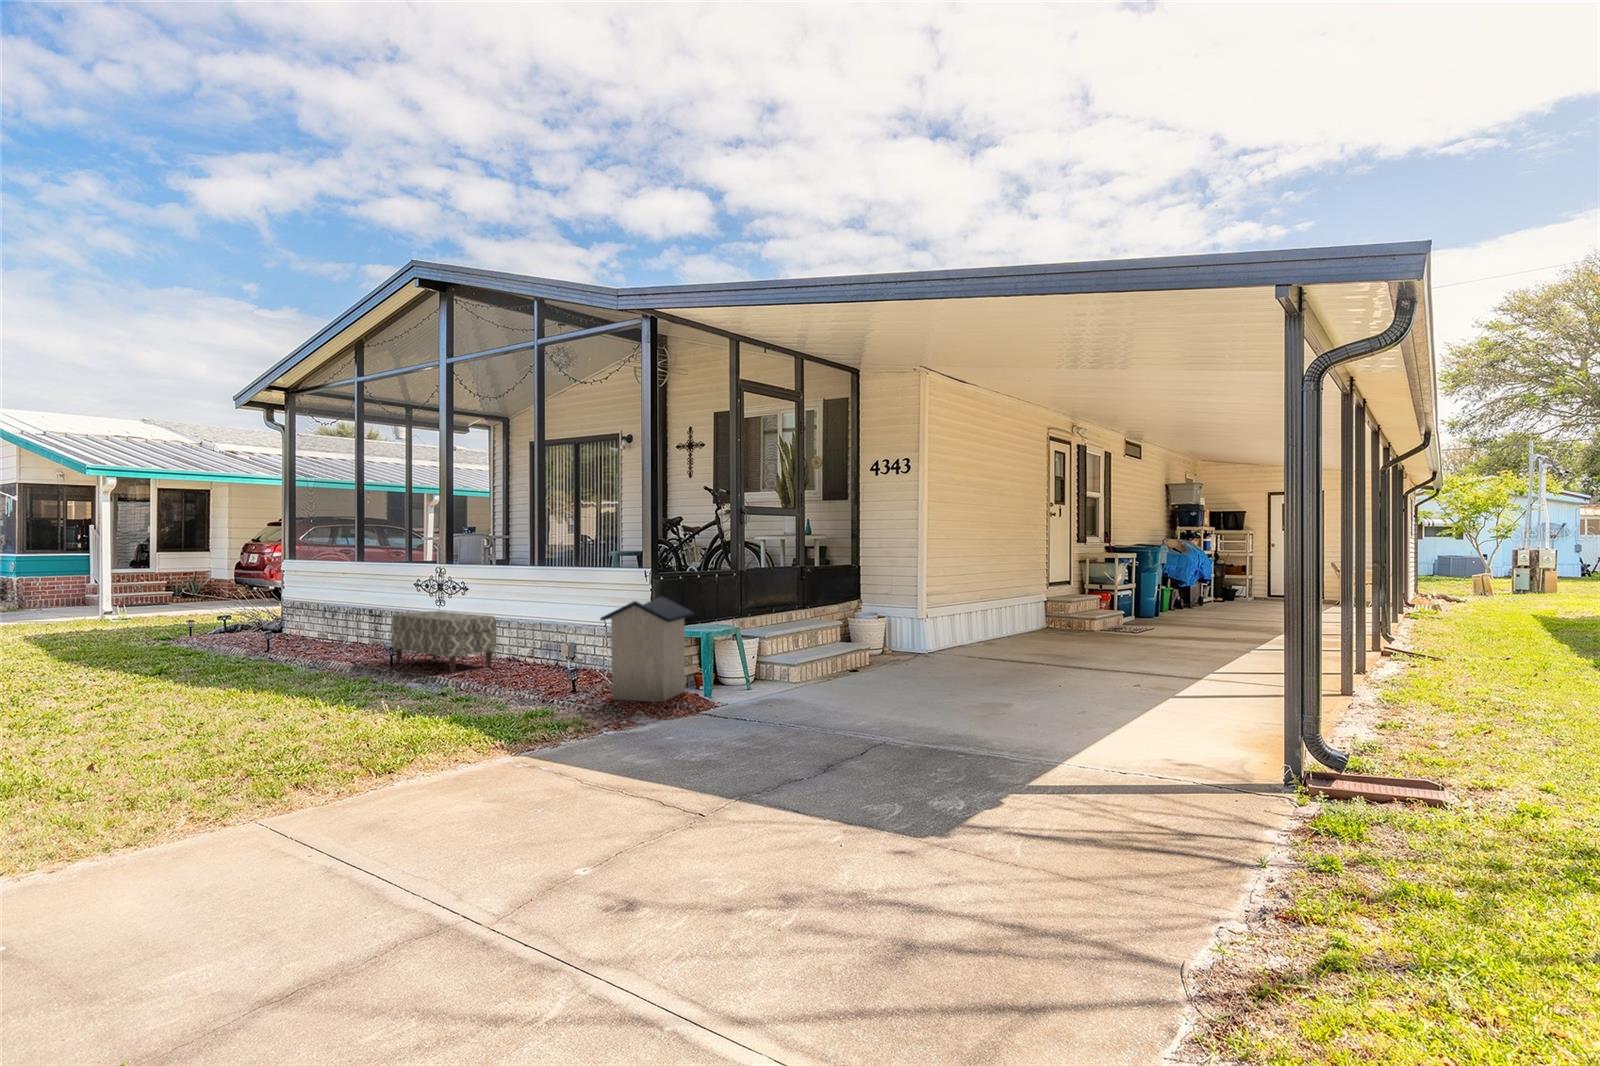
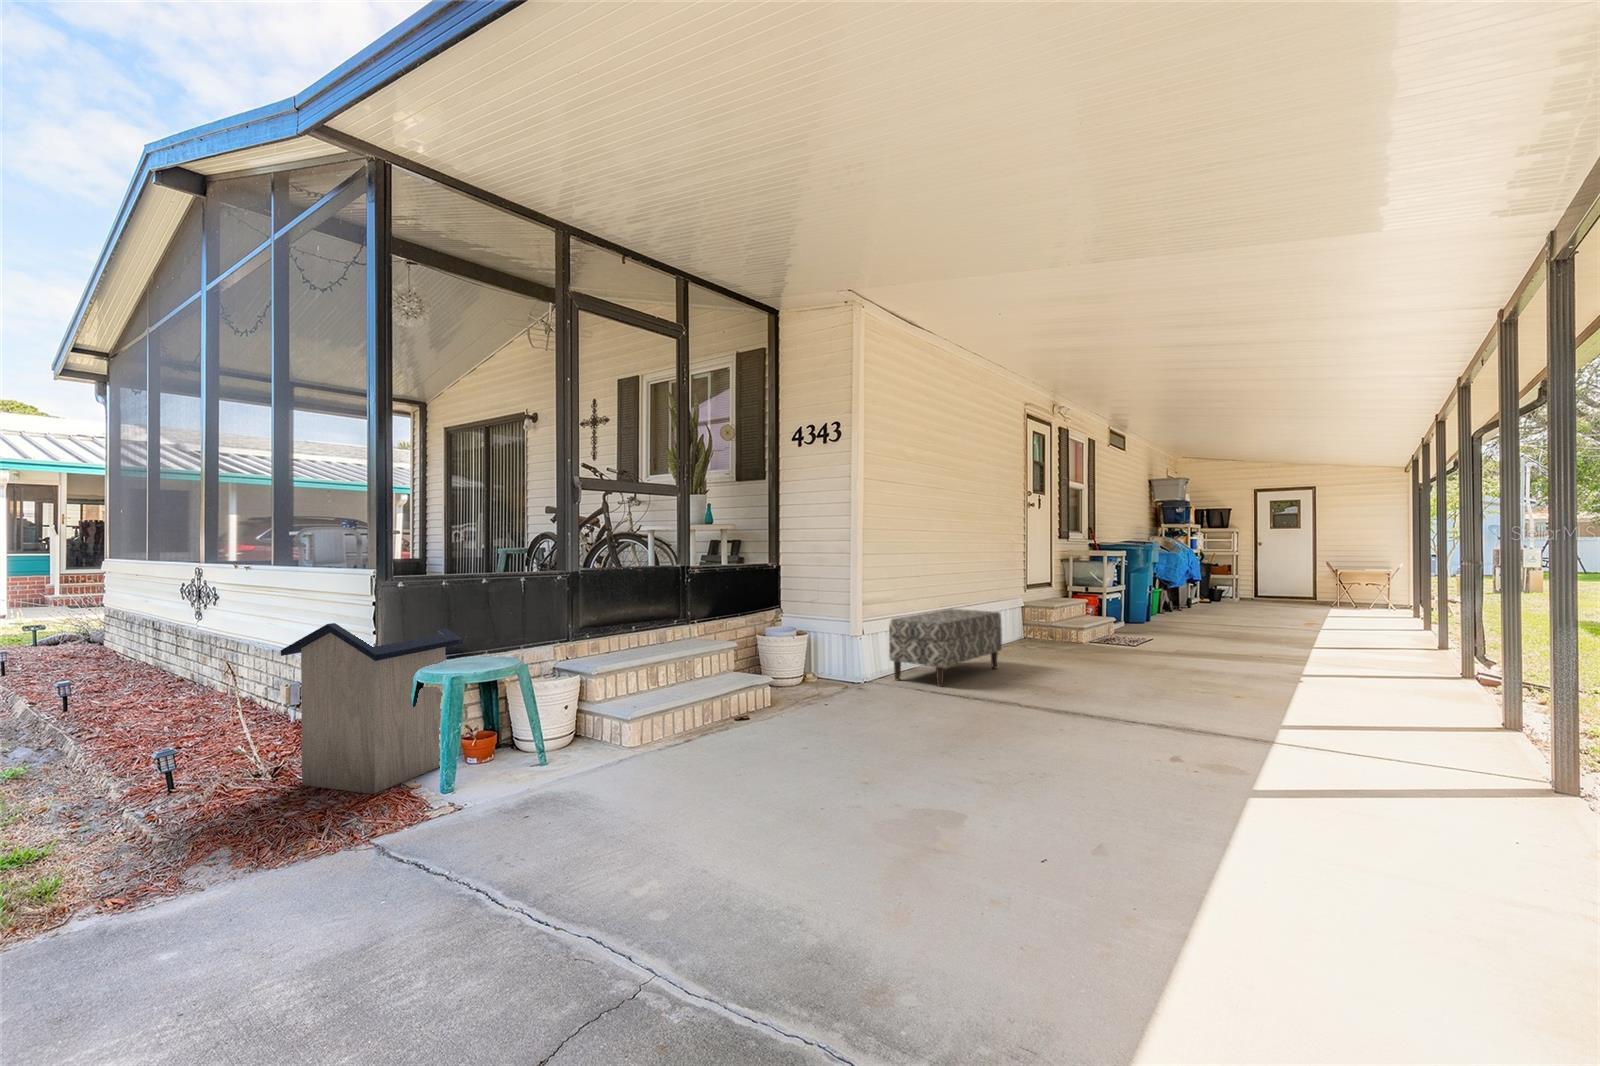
bench: present [392,611,496,673] -> present [889,609,1002,687]

